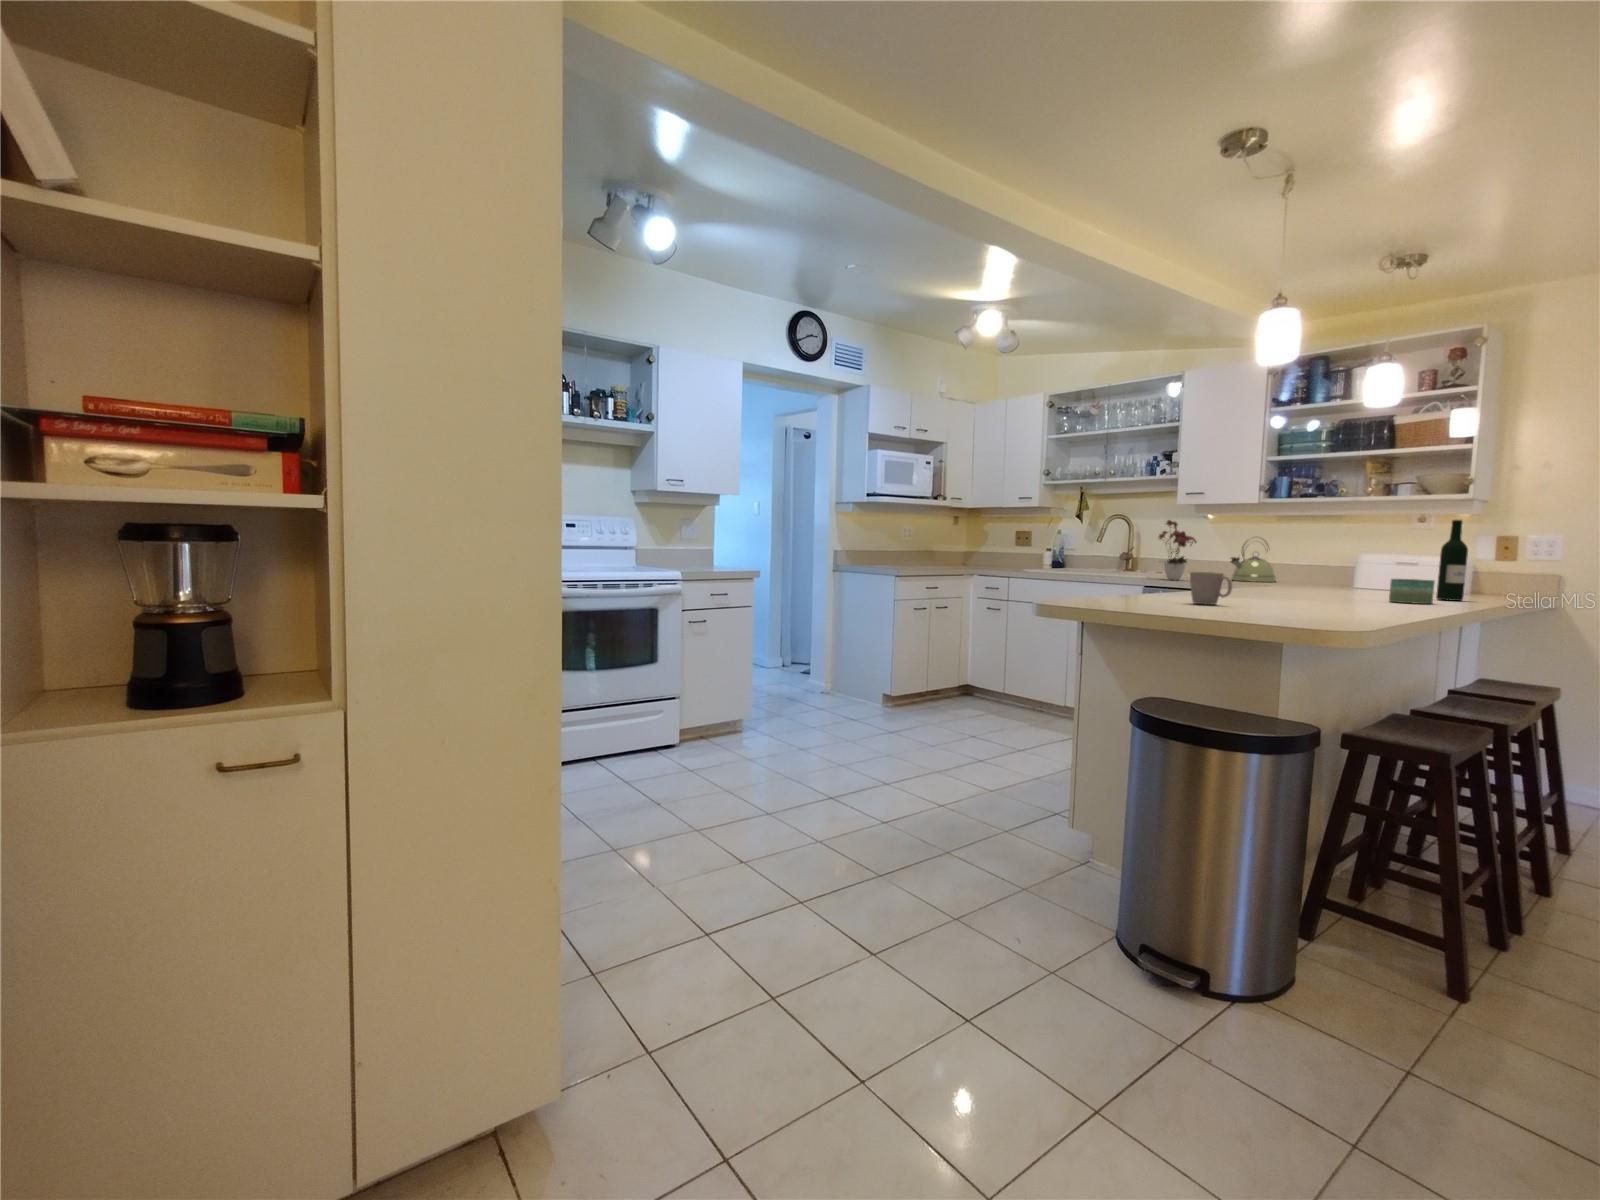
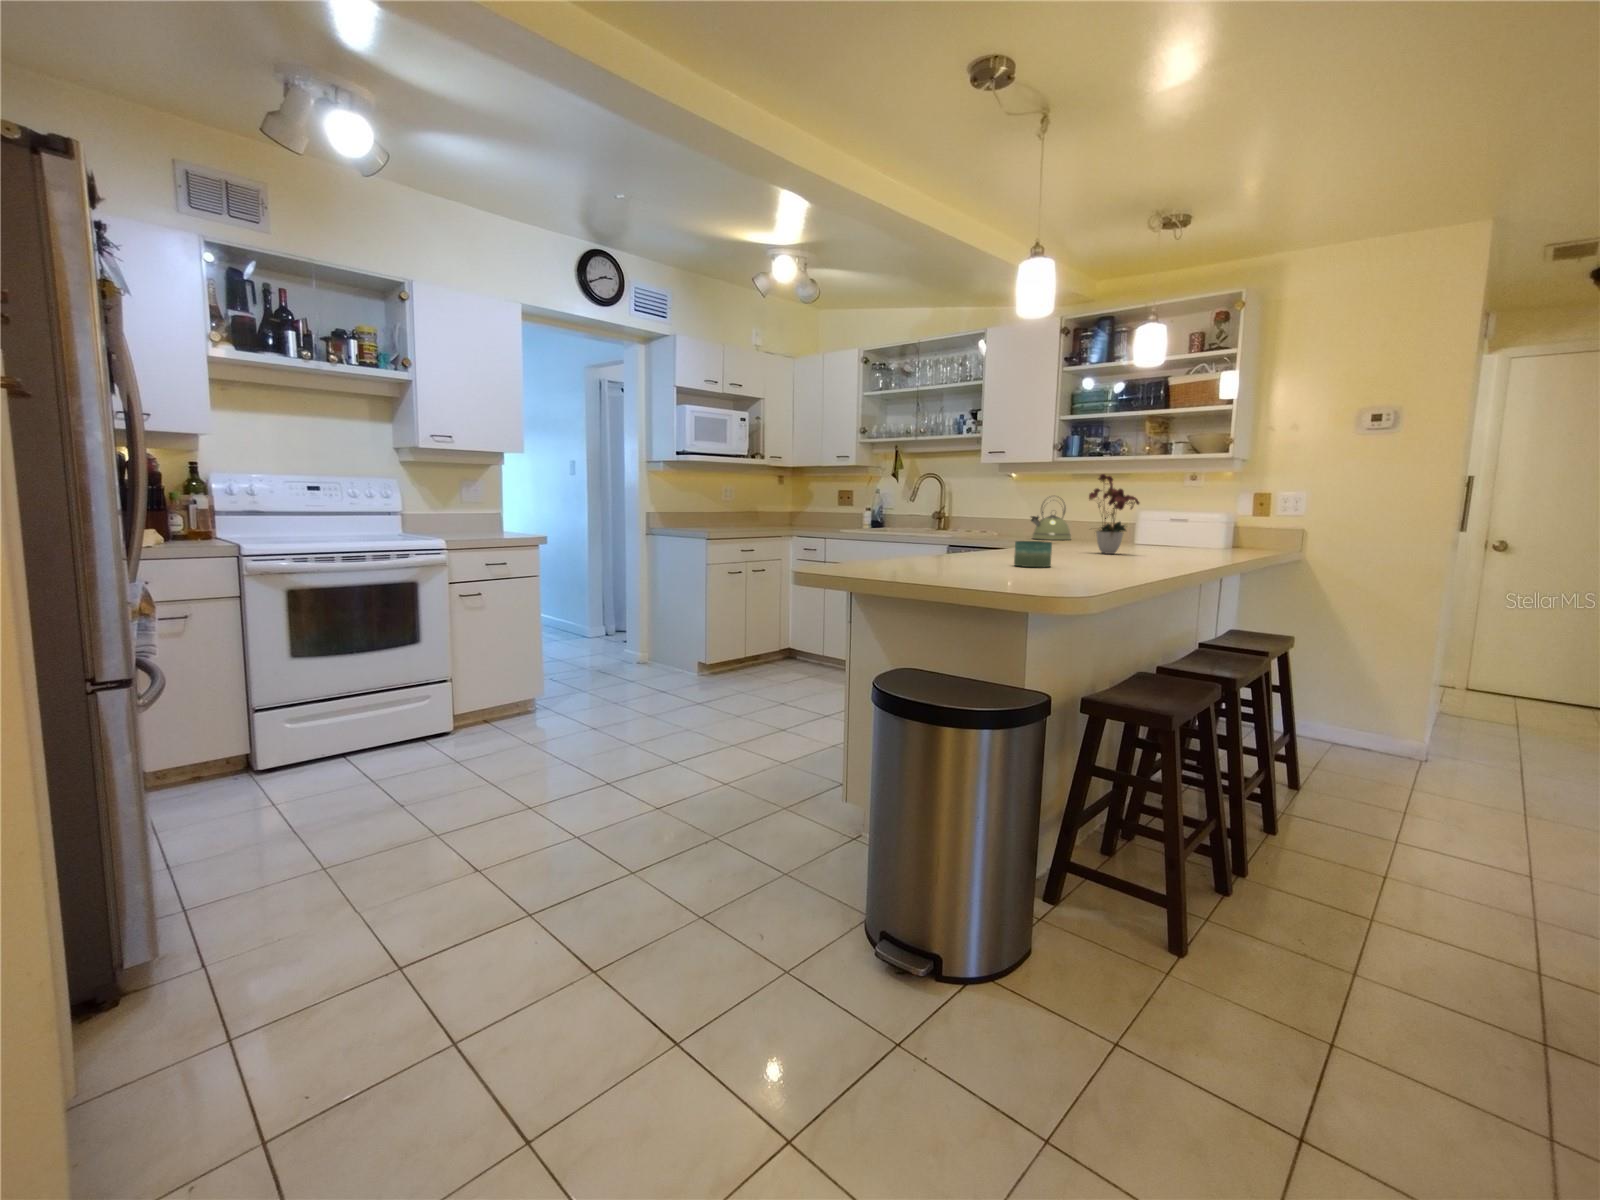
flower arrangement: present [1159,520,1196,580] -> present [1089,474,1139,554]
wine bottle: present [1436,520,1468,601] -> none [1191,481,1218,559]
mug: present [1190,572,1232,605] -> none [954,538,992,571]
candle: present [1389,579,1434,604] -> present [1014,541,1052,567]

